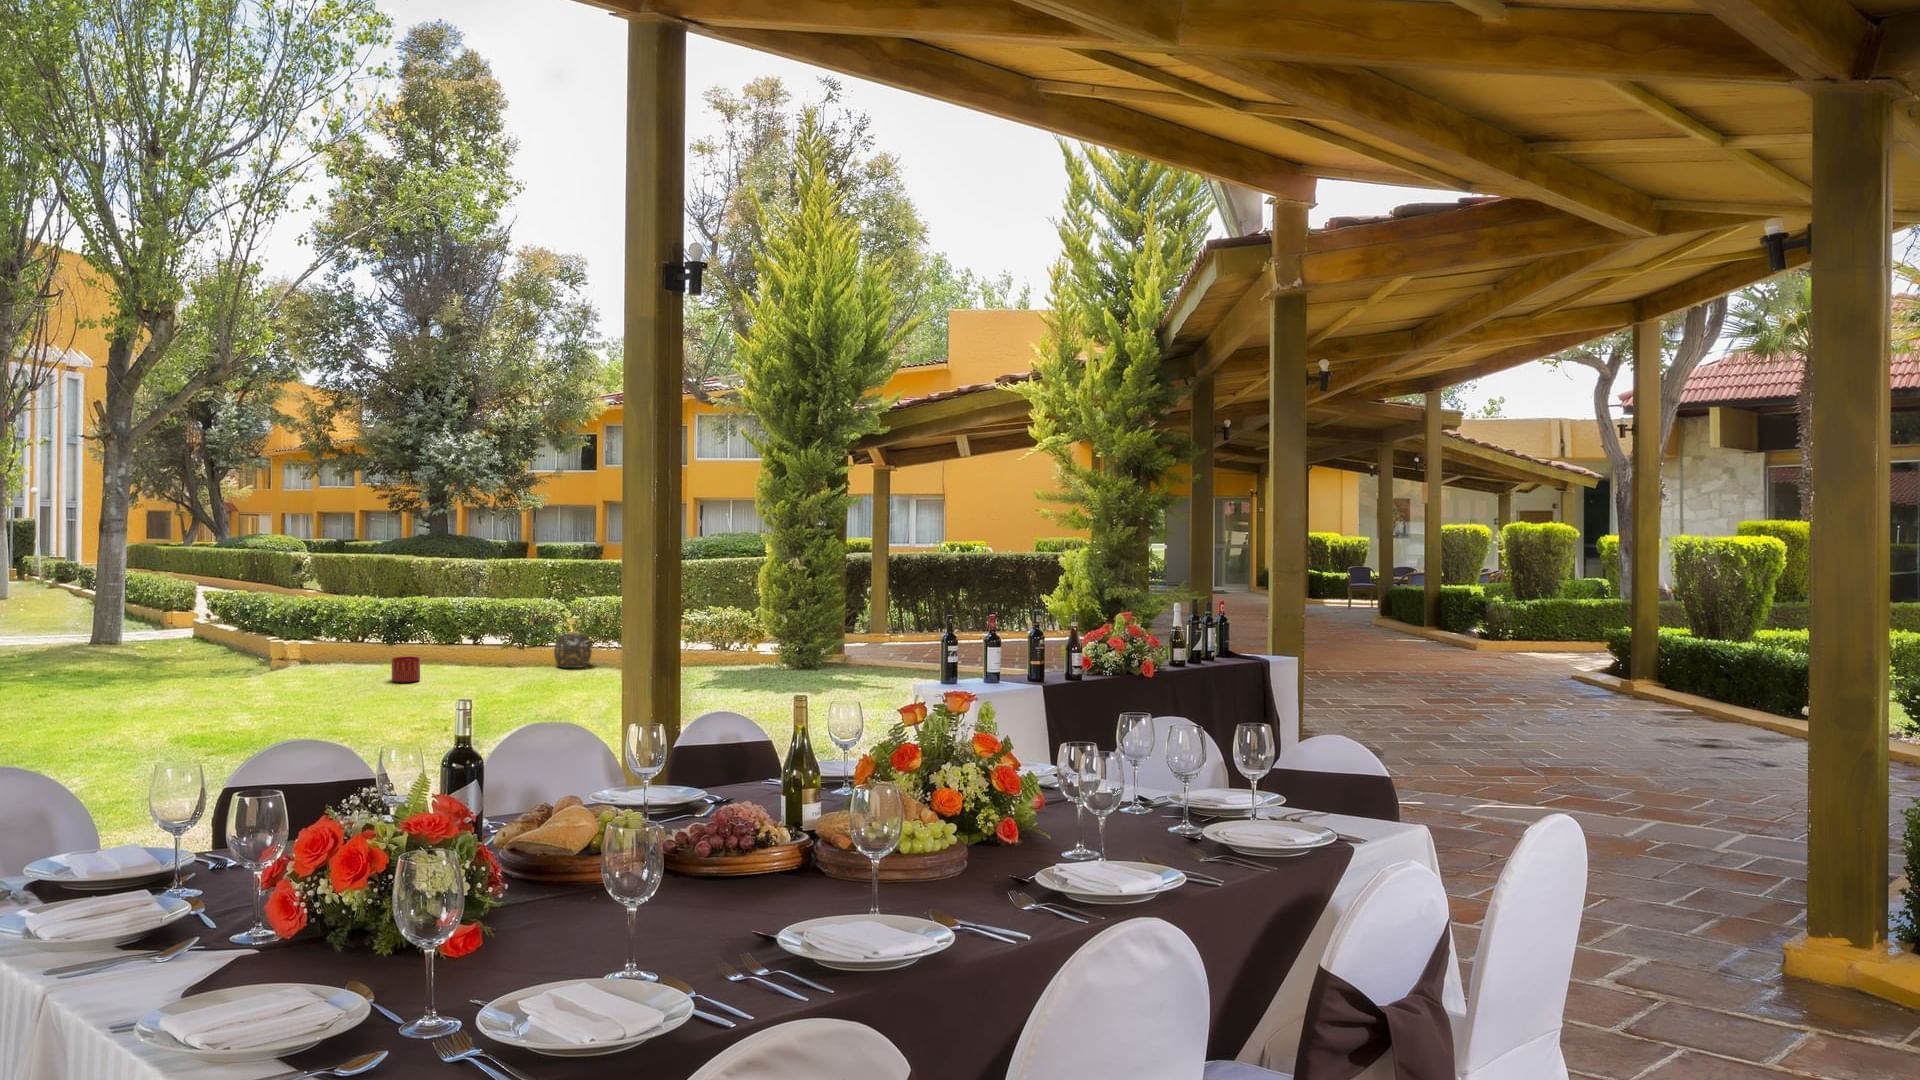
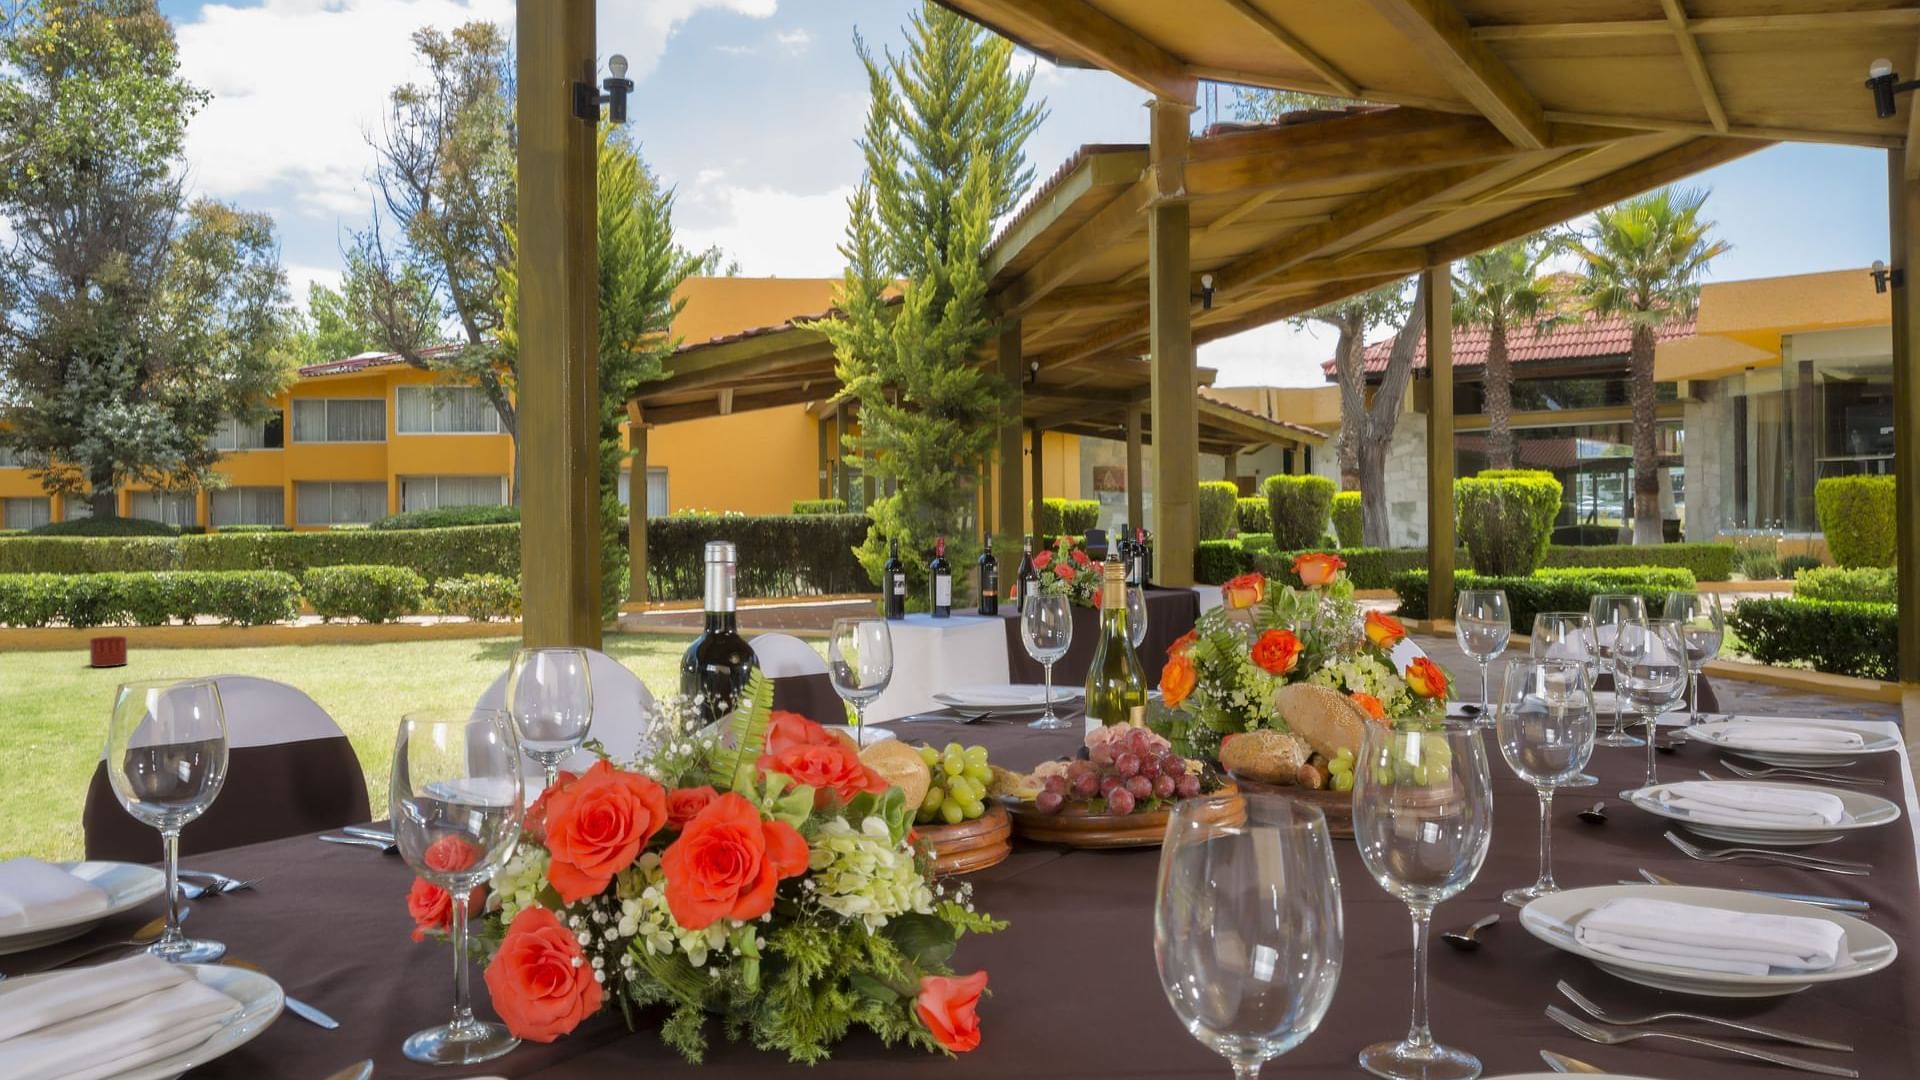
woven basket: present [554,634,592,668] -> none [290,607,337,645]

